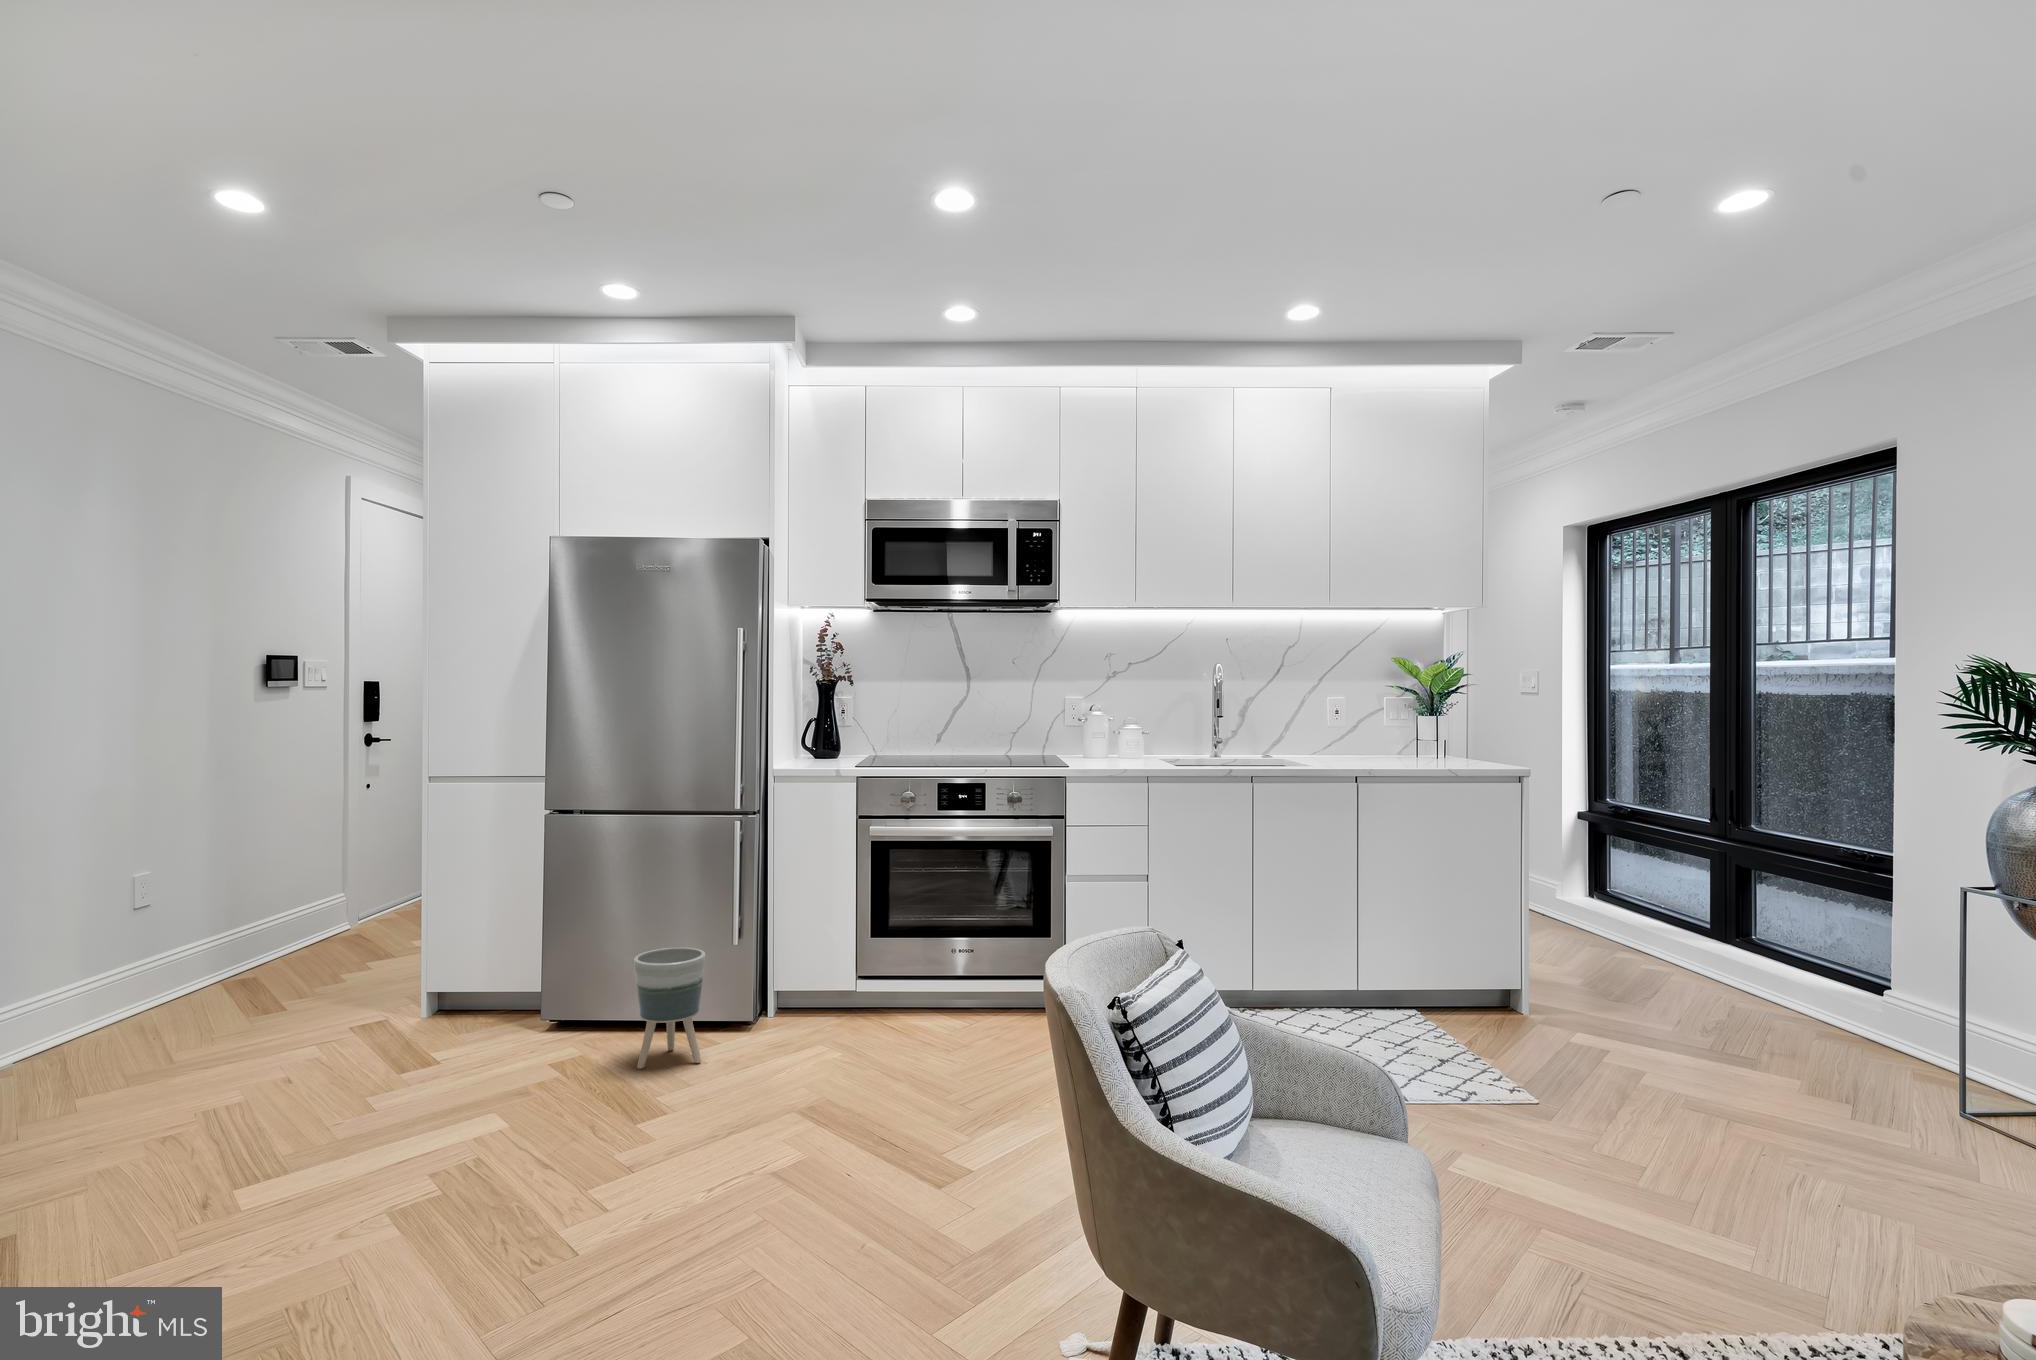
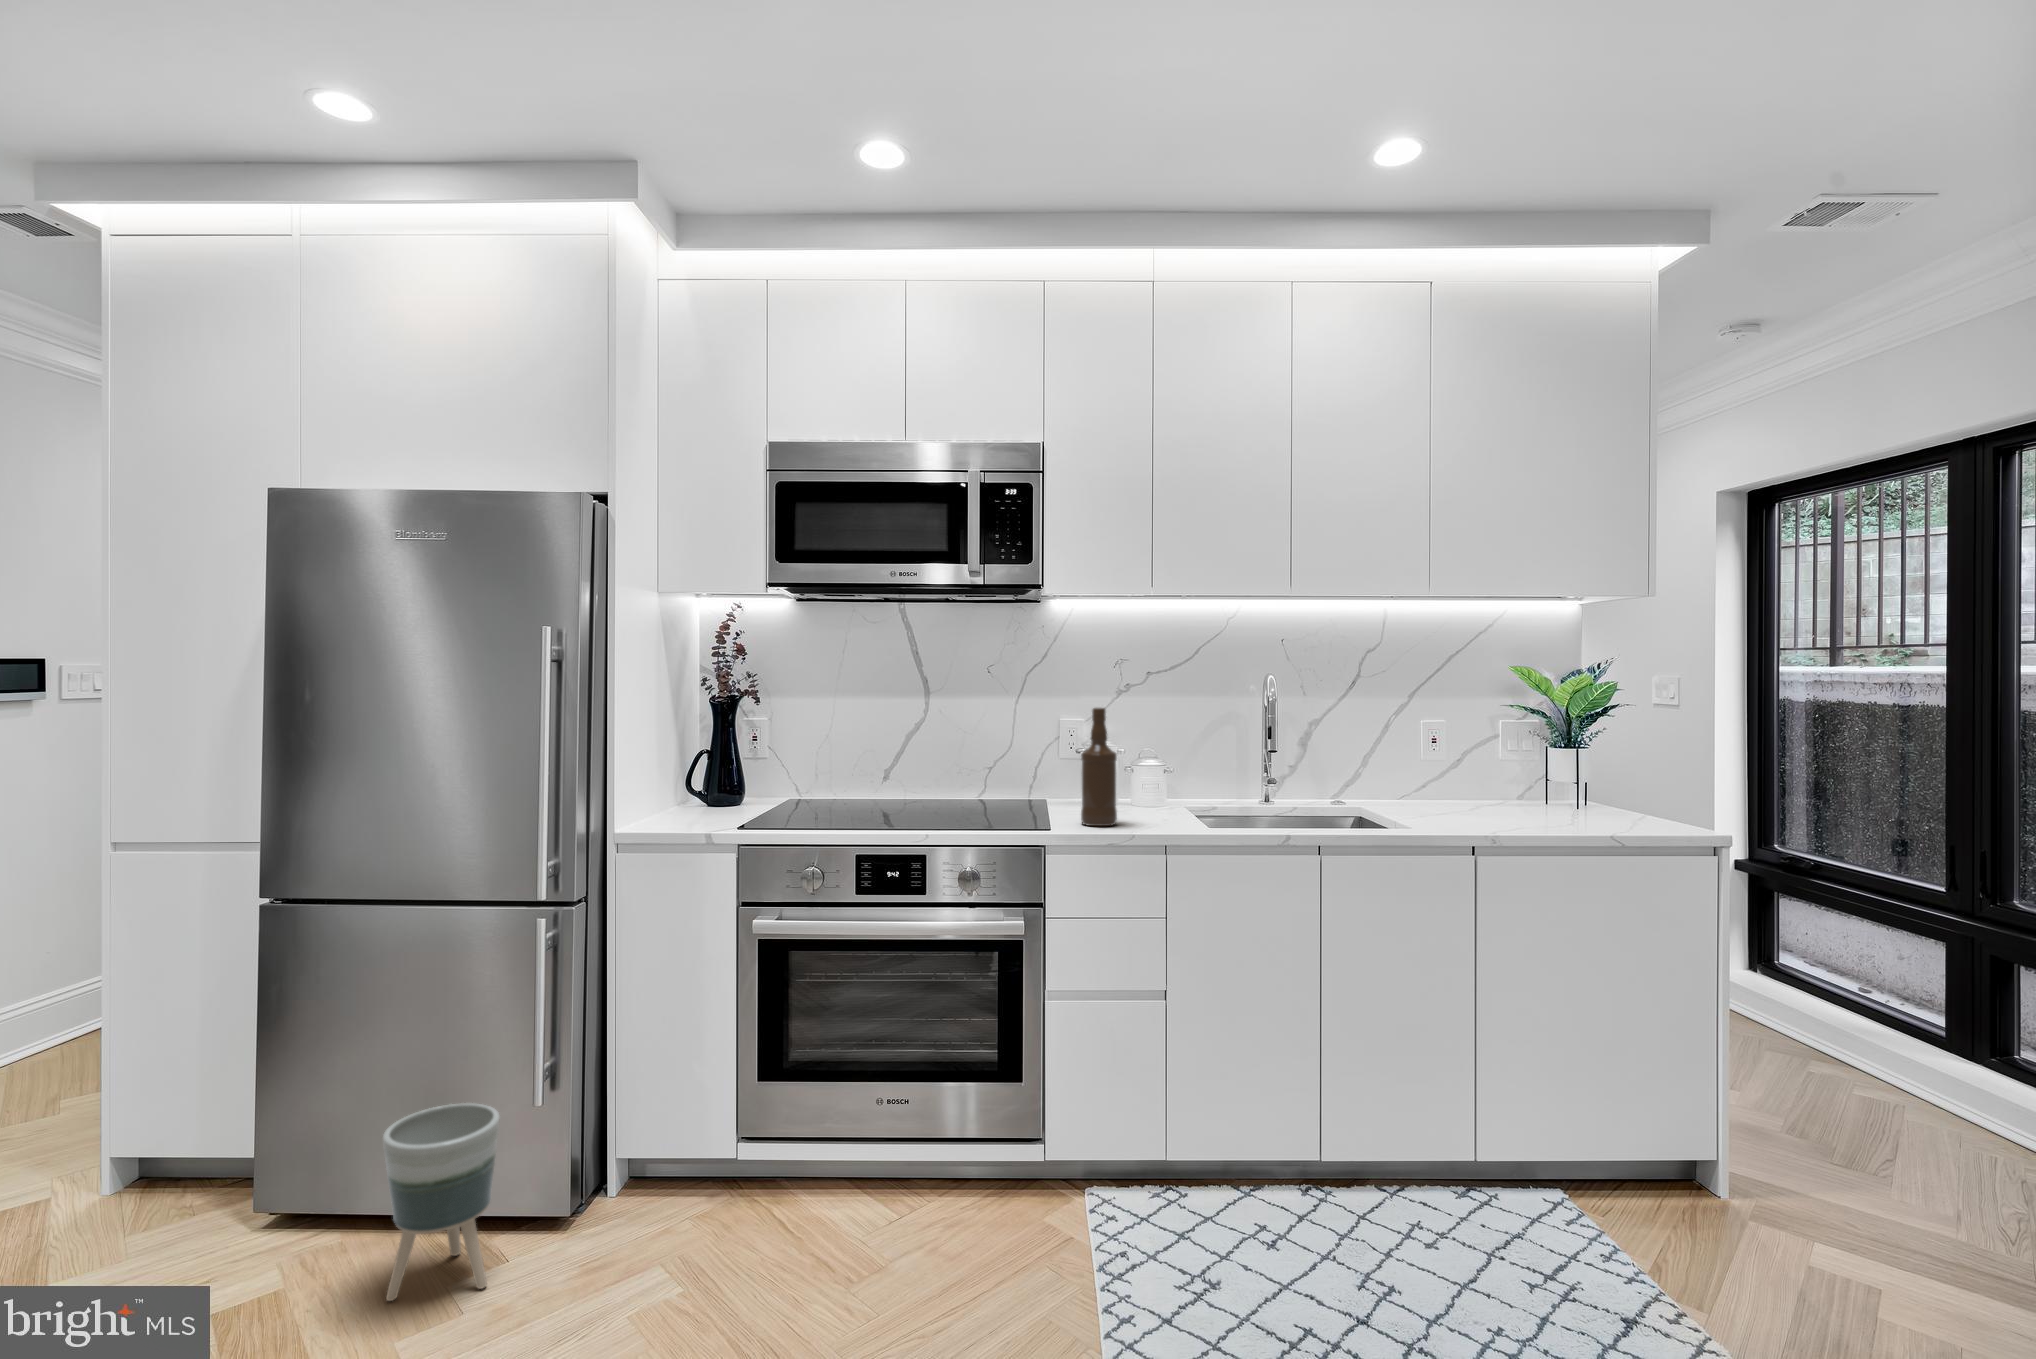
bottle: none [1088,685,1113,767] -> present [1081,708,1117,826]

